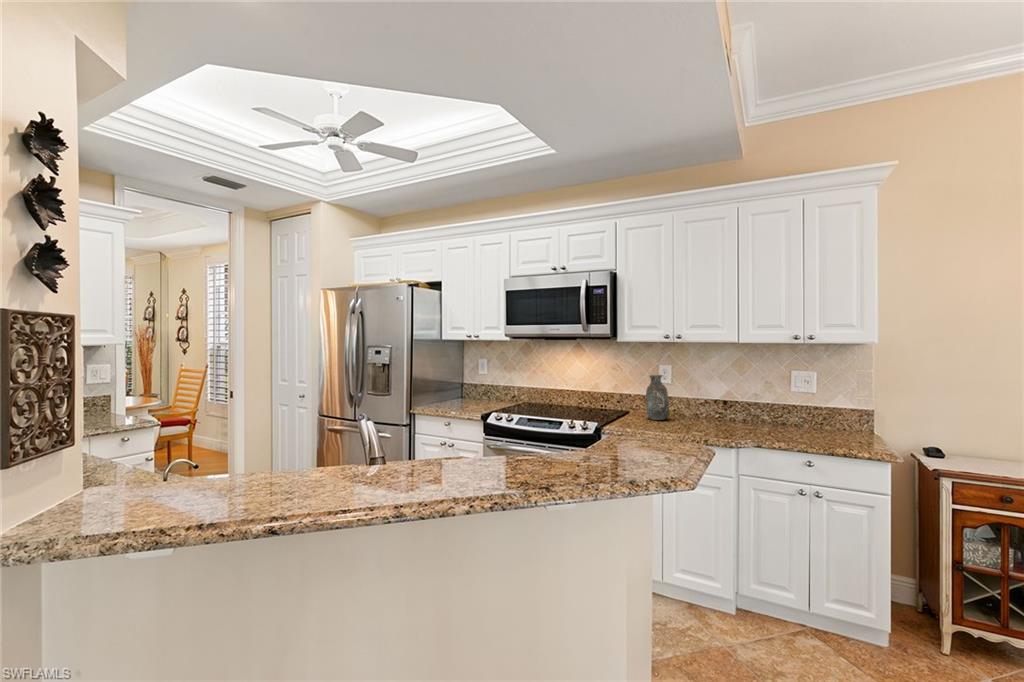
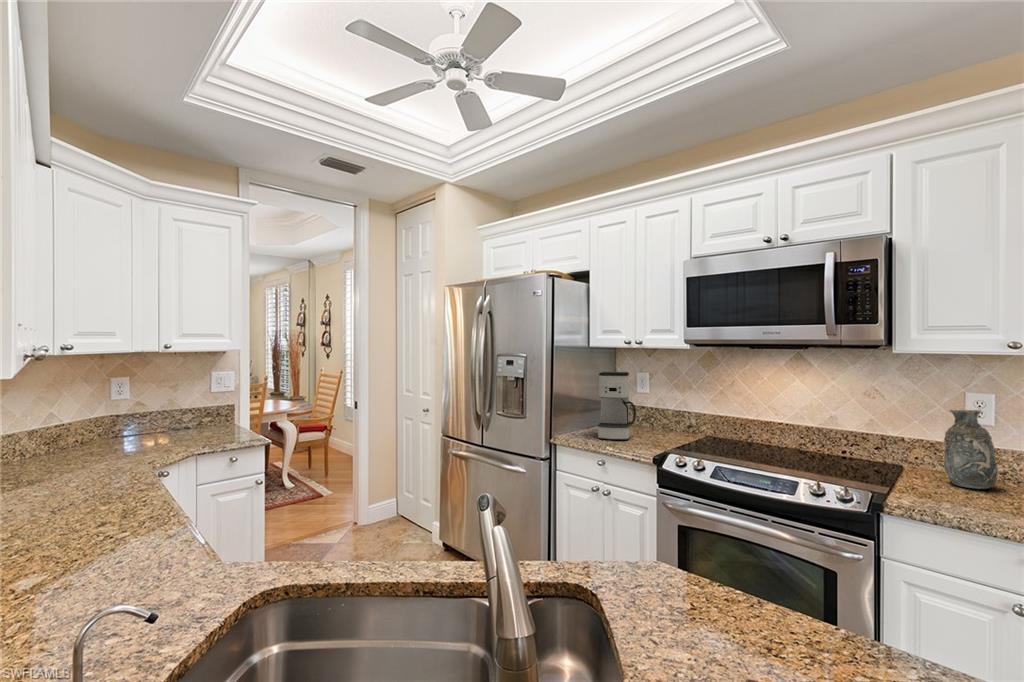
coffee maker: none [446,358,474,408] -> present [598,372,636,440]

